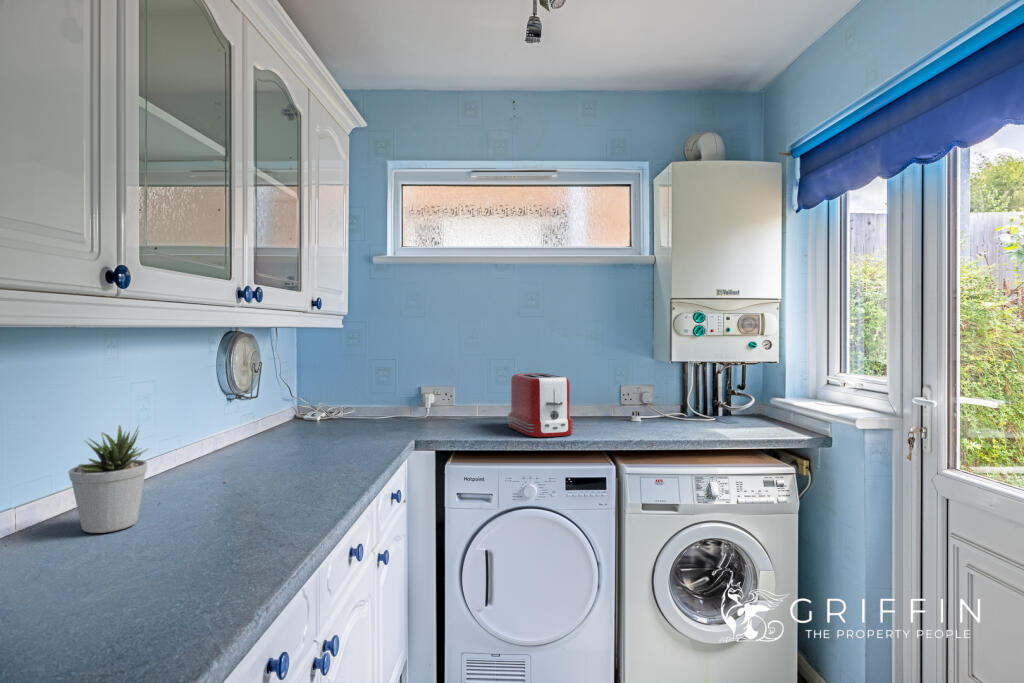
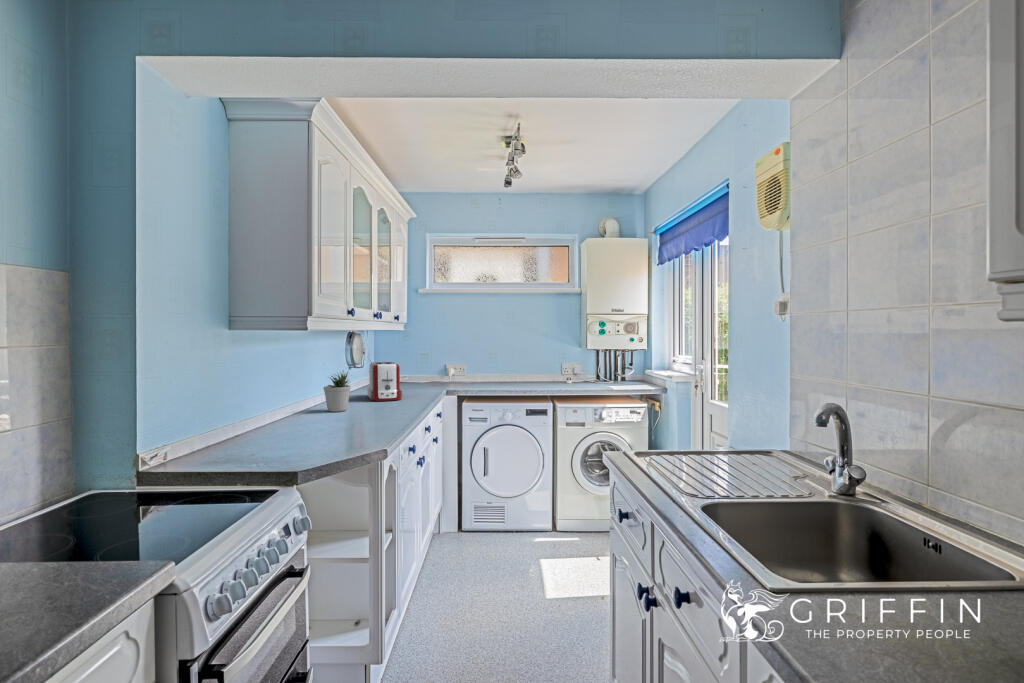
toaster: present [508,373,574,437] -> present [367,362,402,401]

